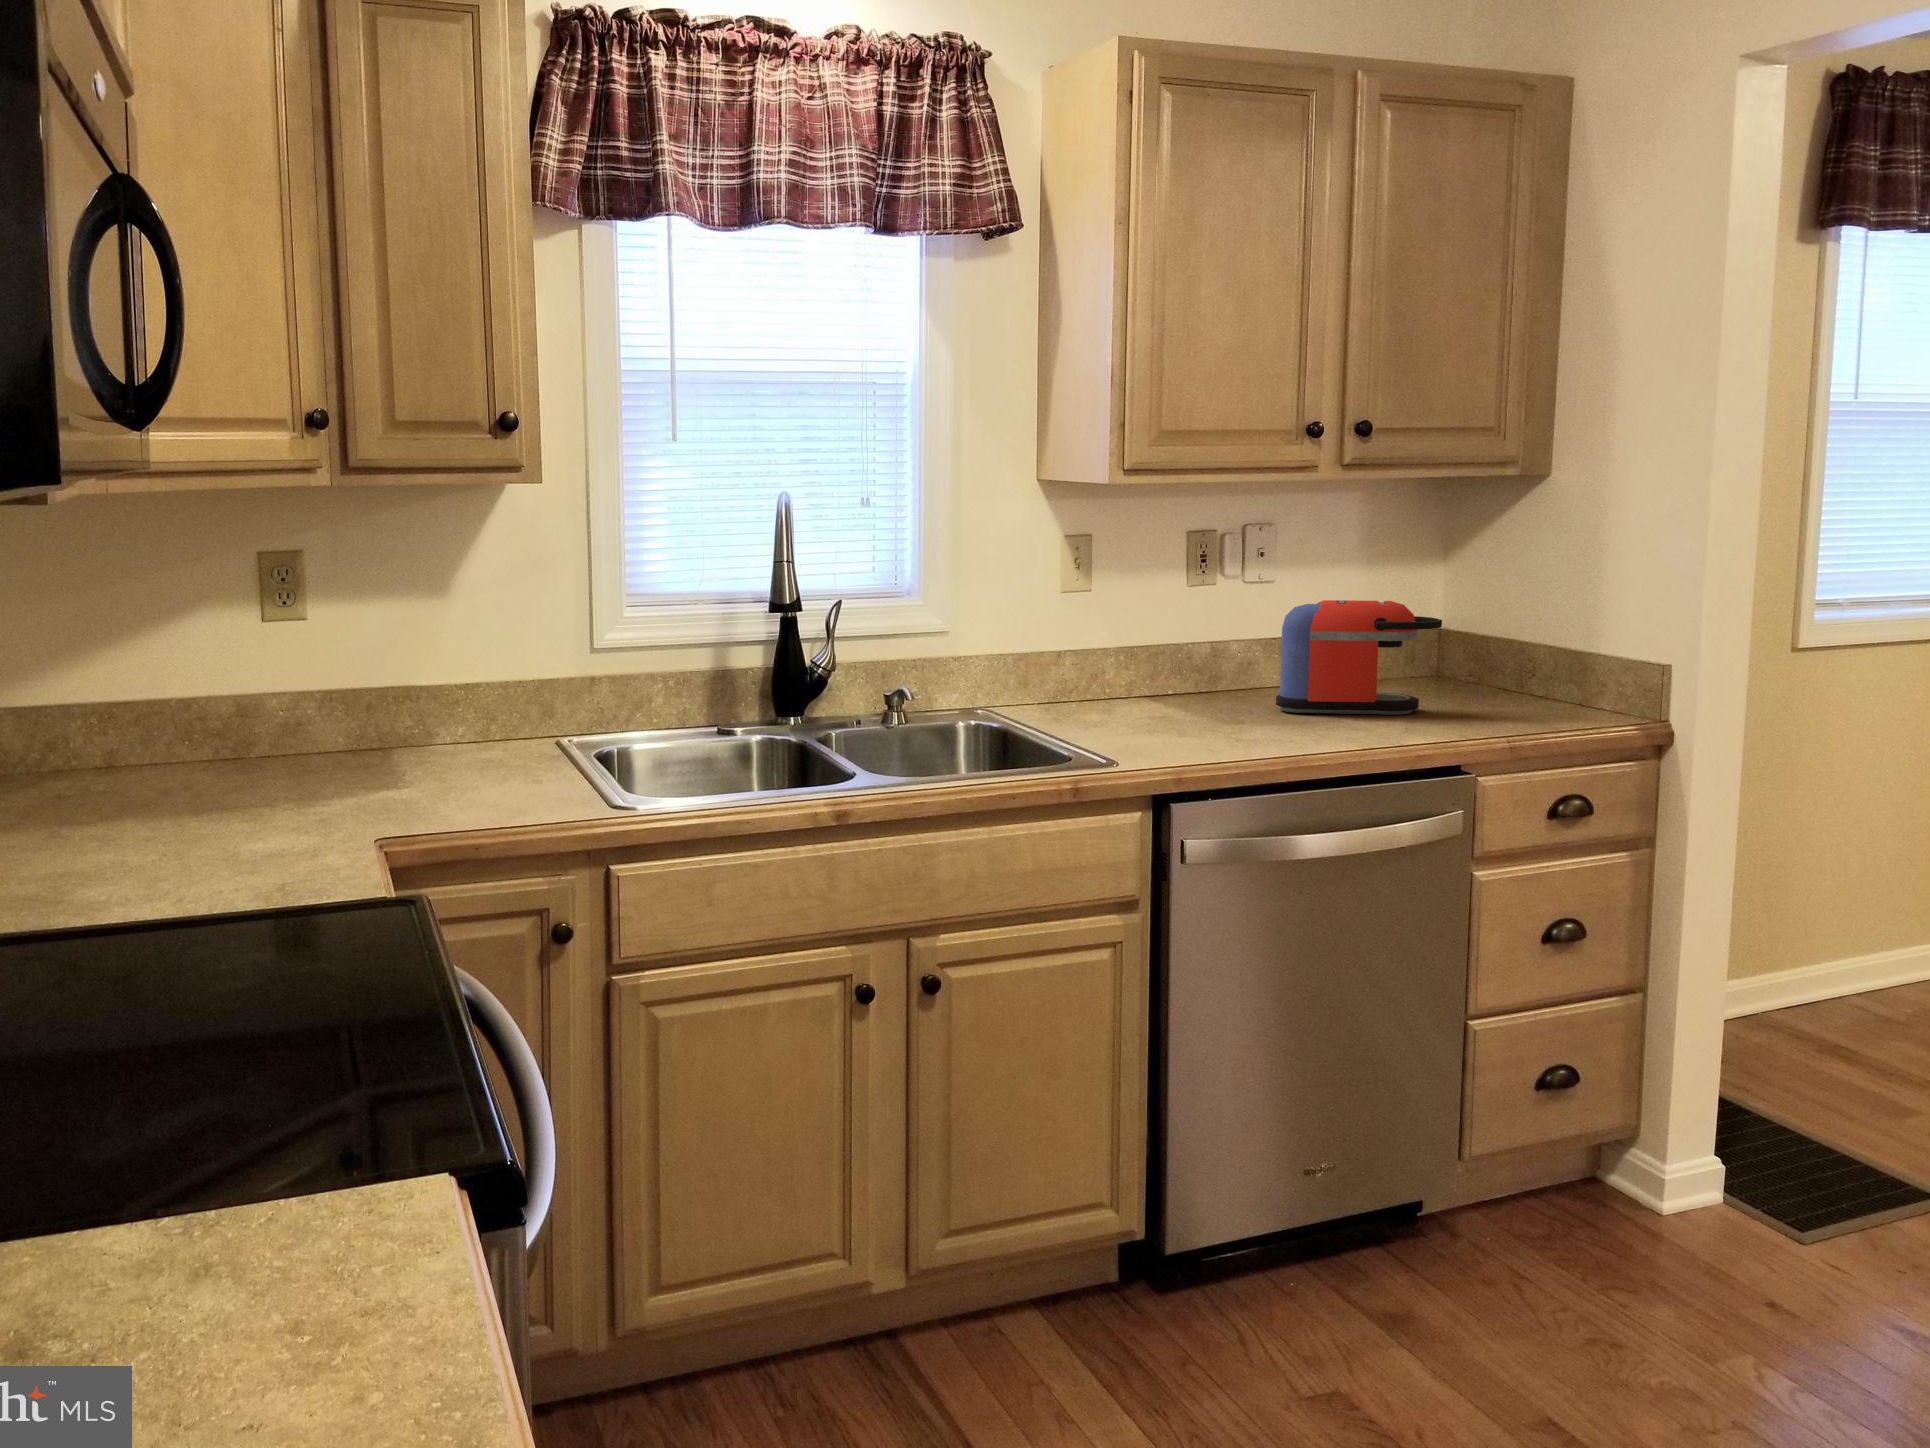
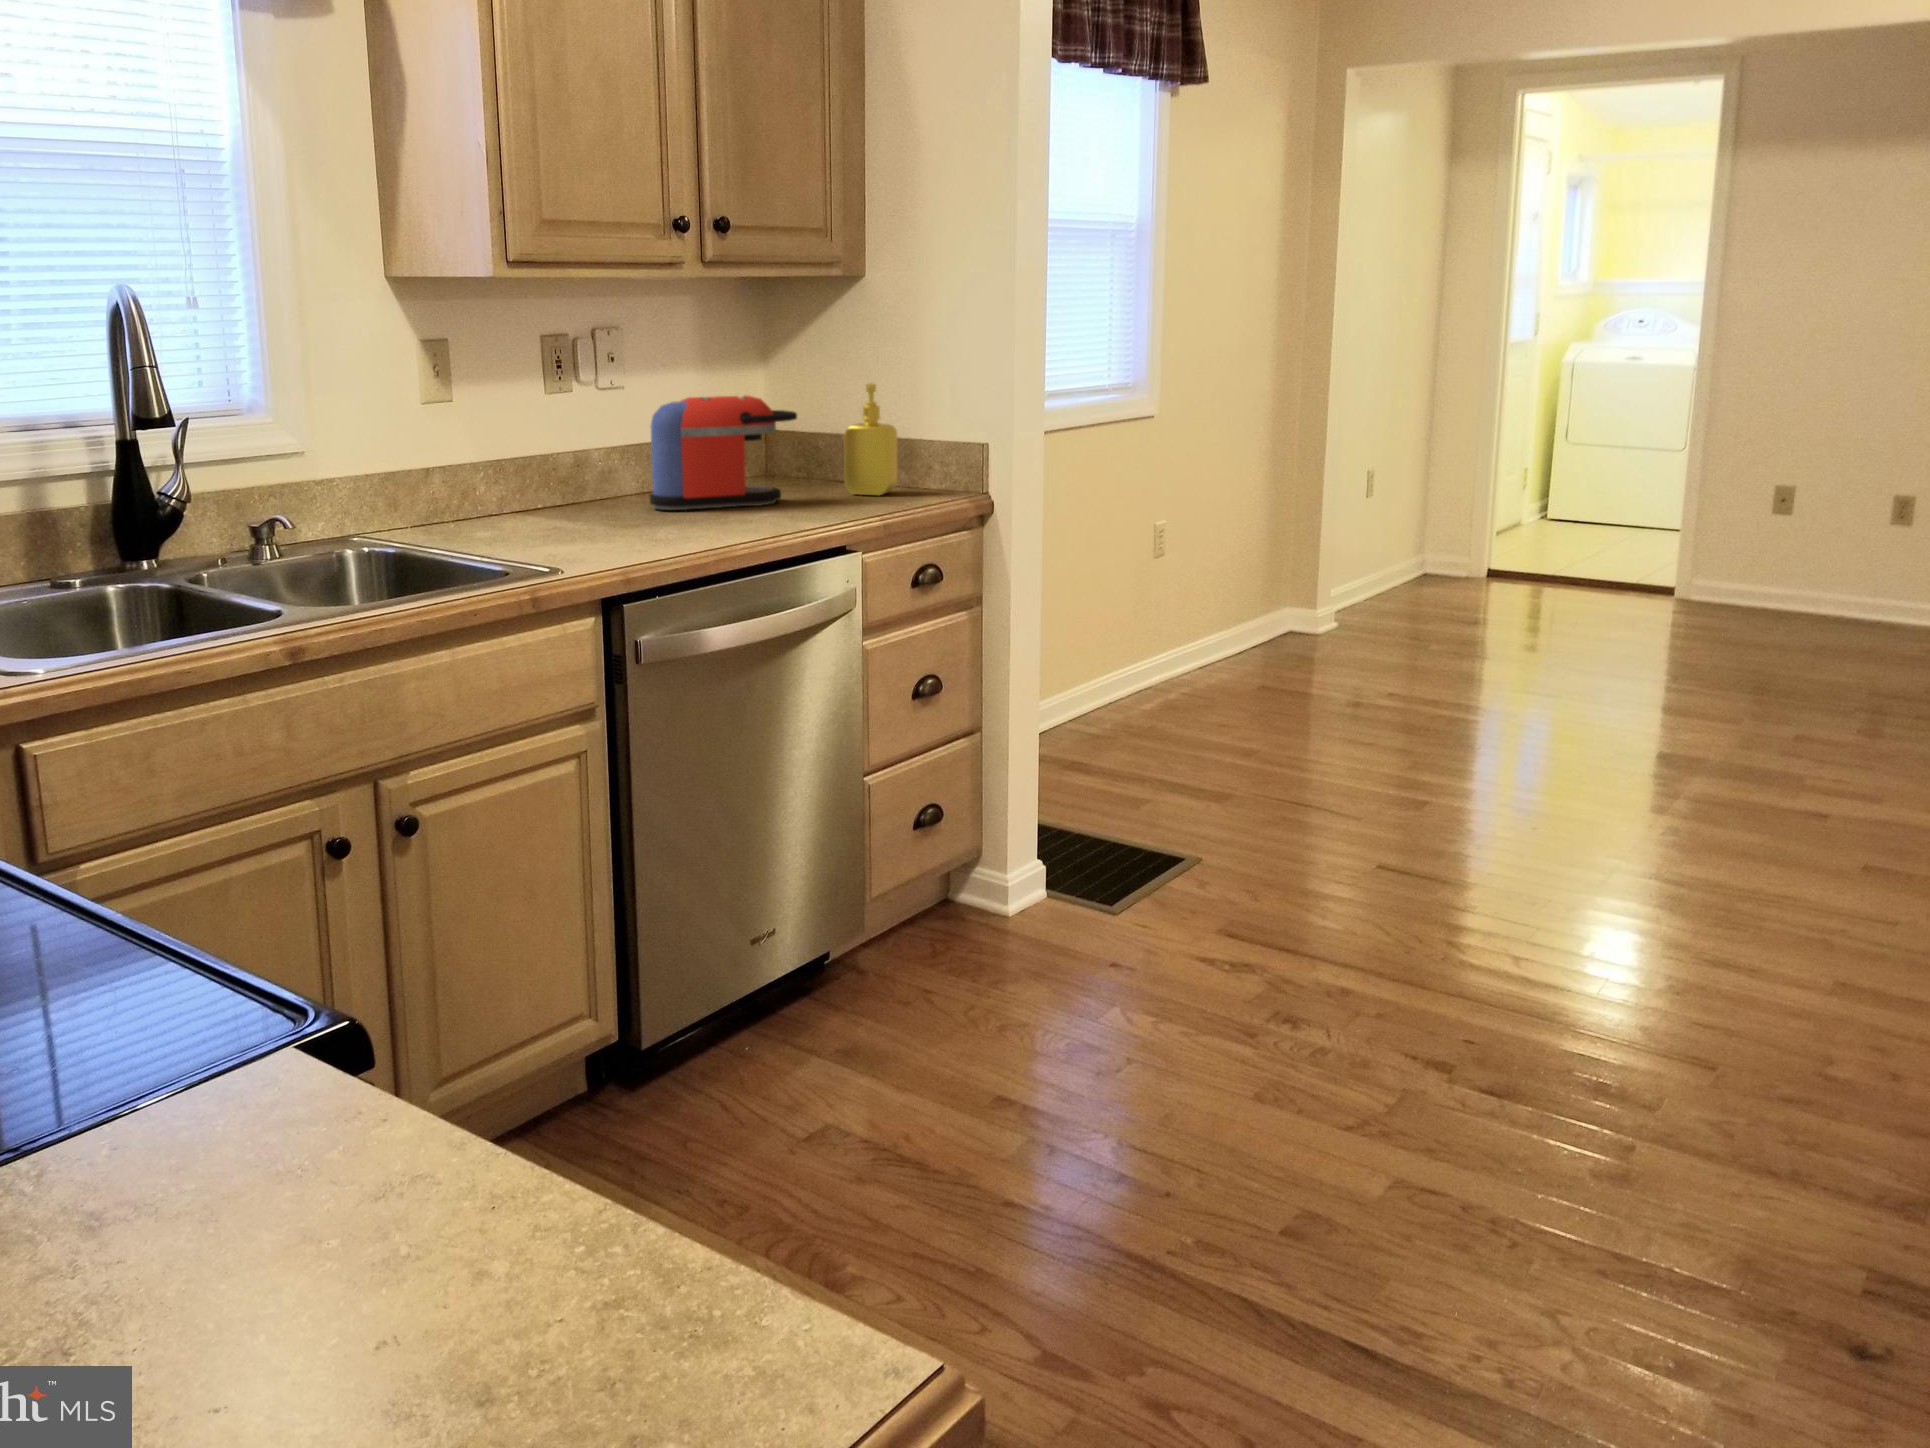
soap dispenser: none [1497,593,1561,714] -> present [845,383,897,495]

